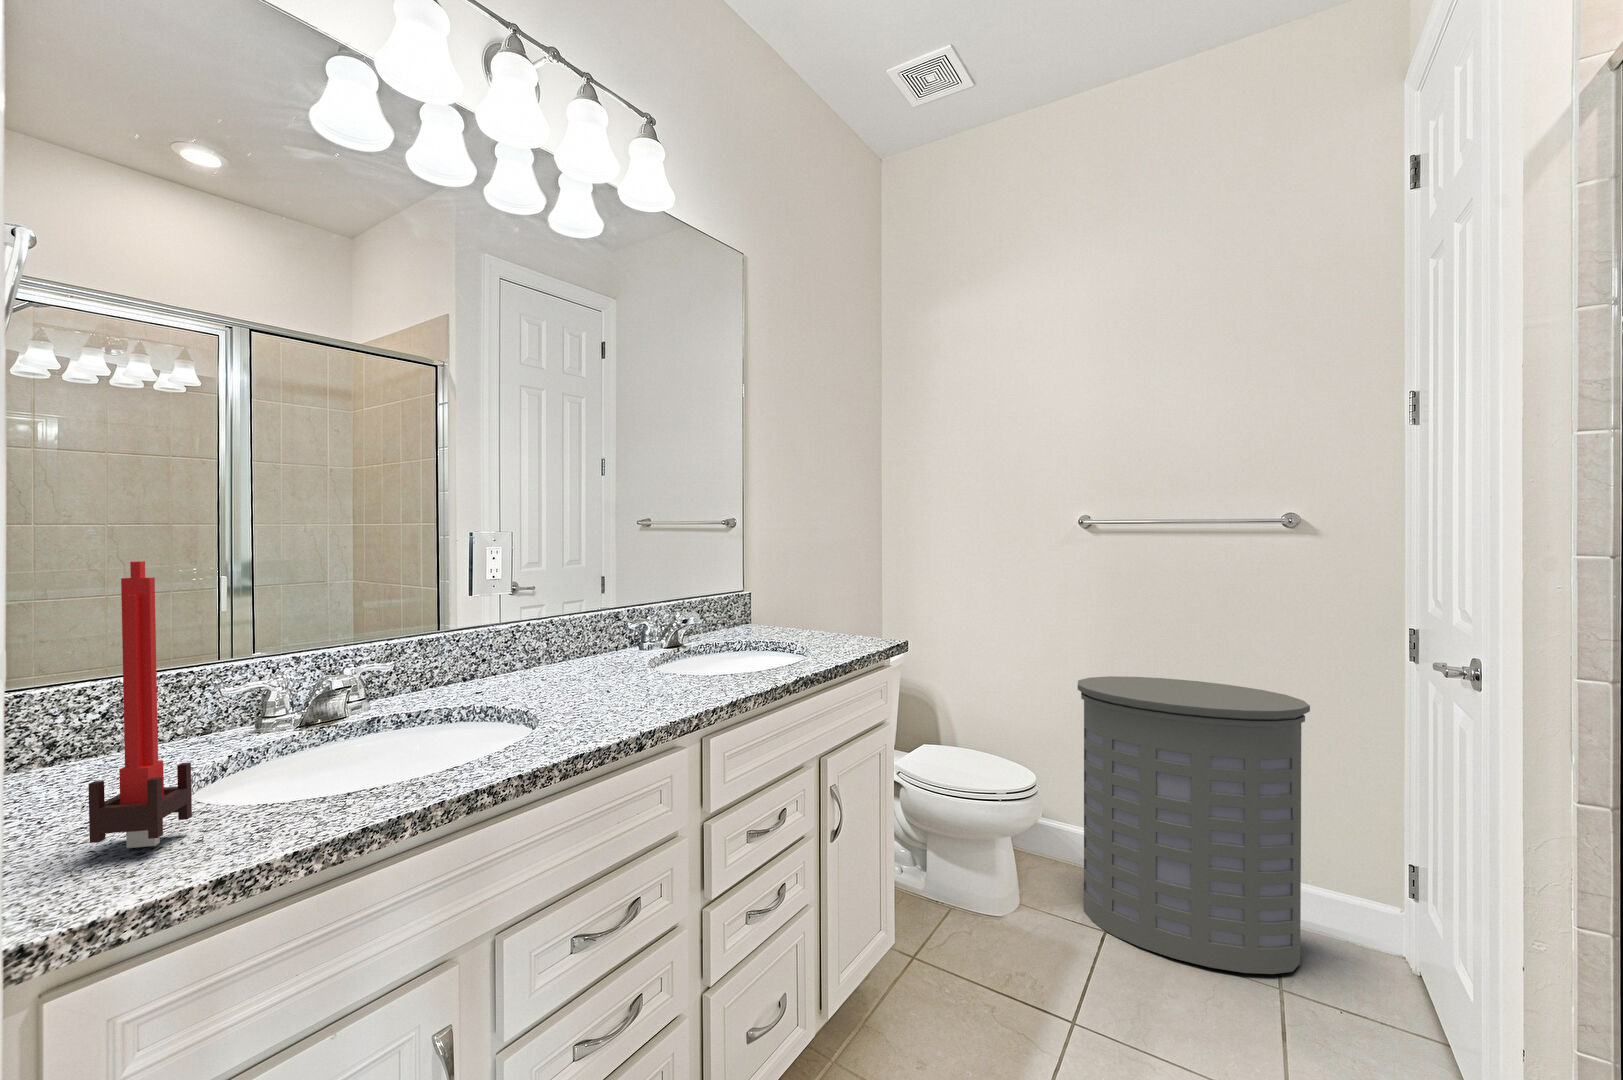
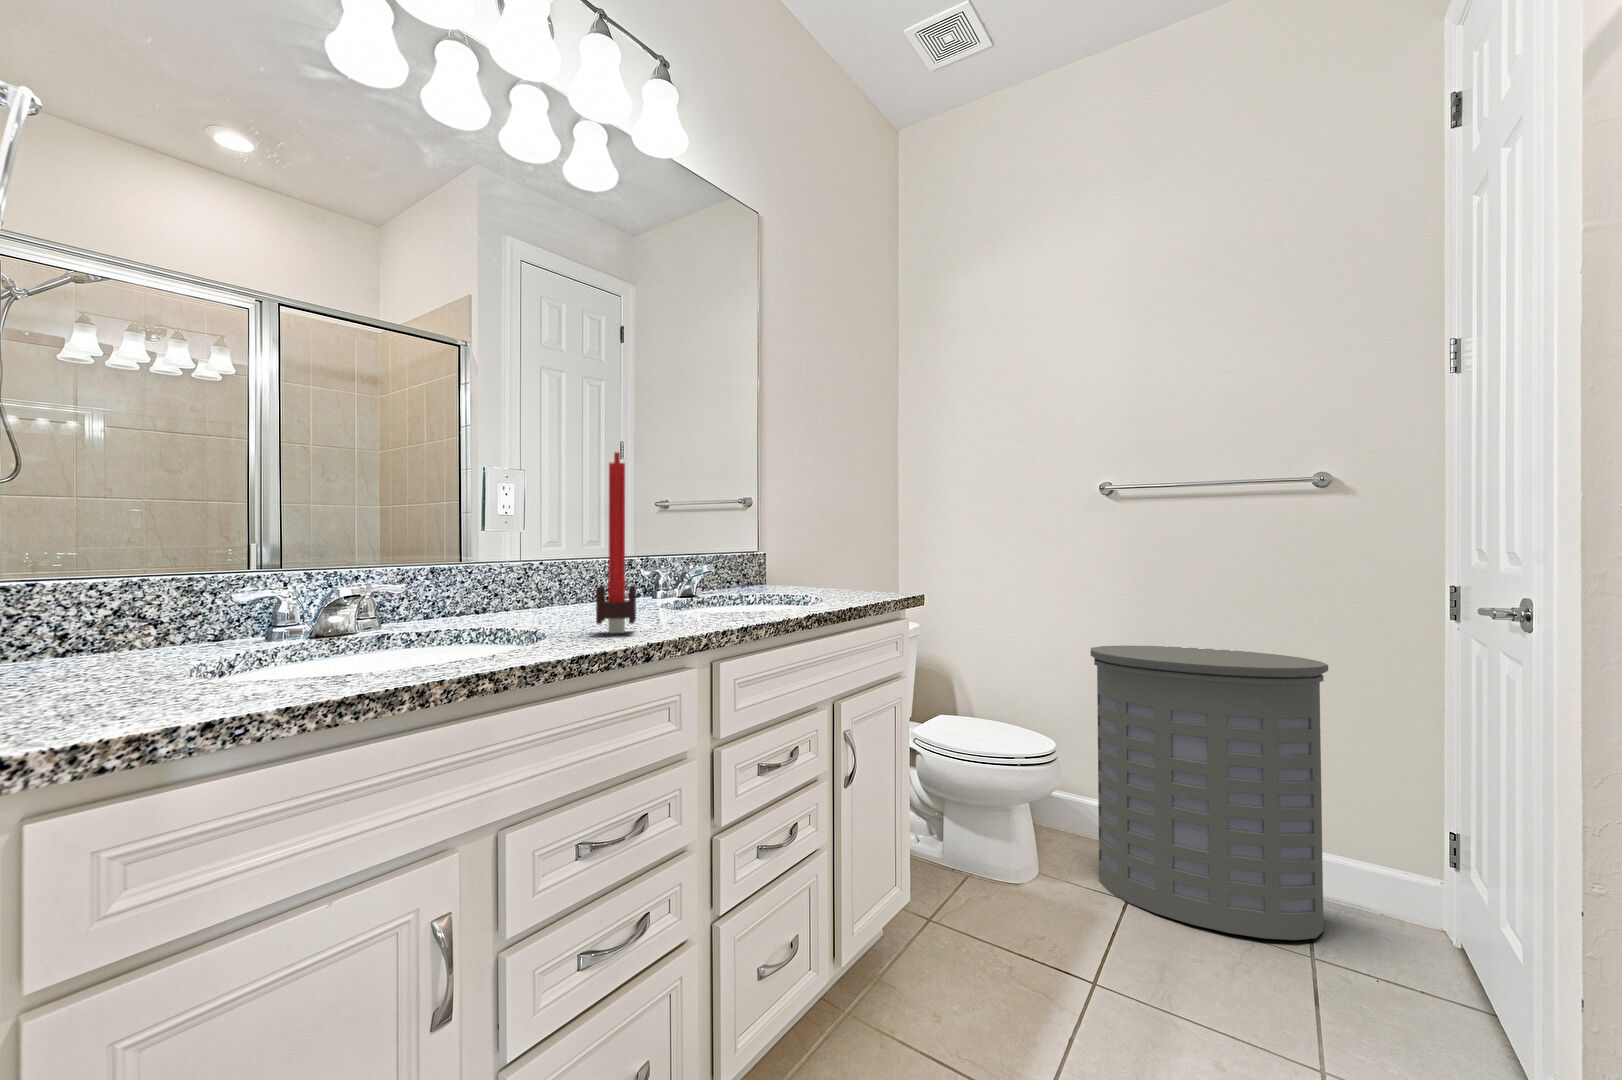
candle: present [88,561,192,848] -> present [596,452,636,633]

